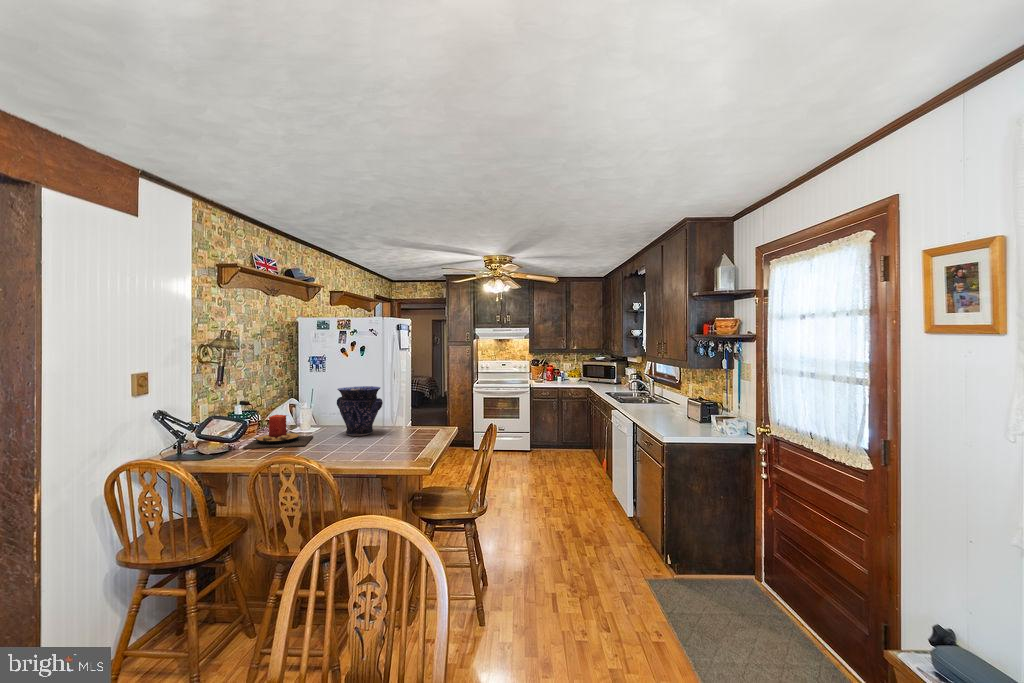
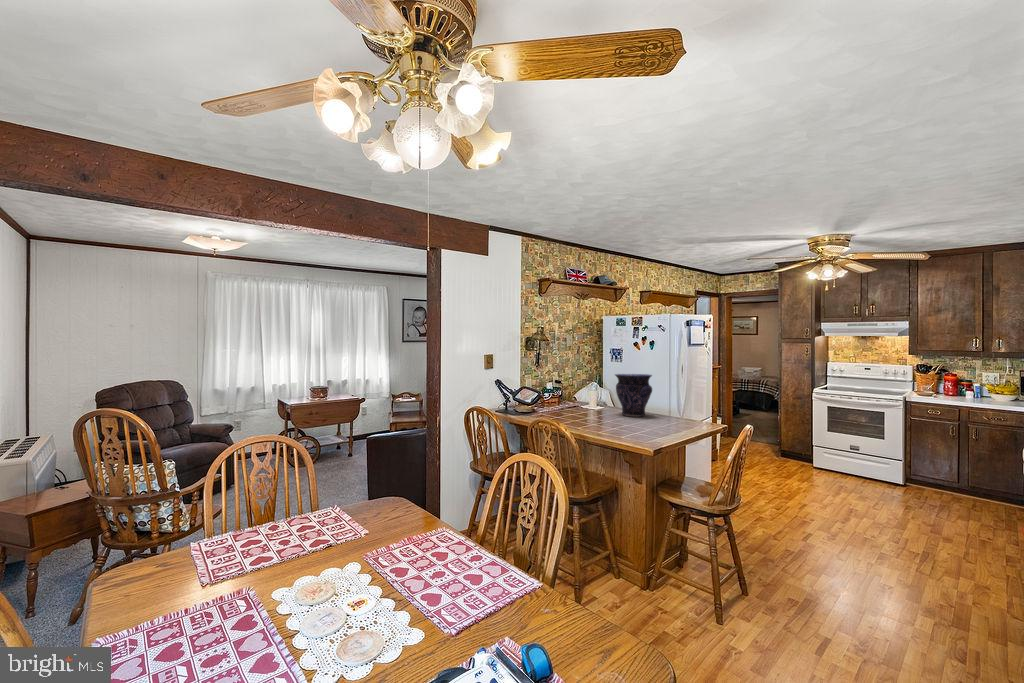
candle: present [243,415,313,449] -> none [542,391,596,417]

